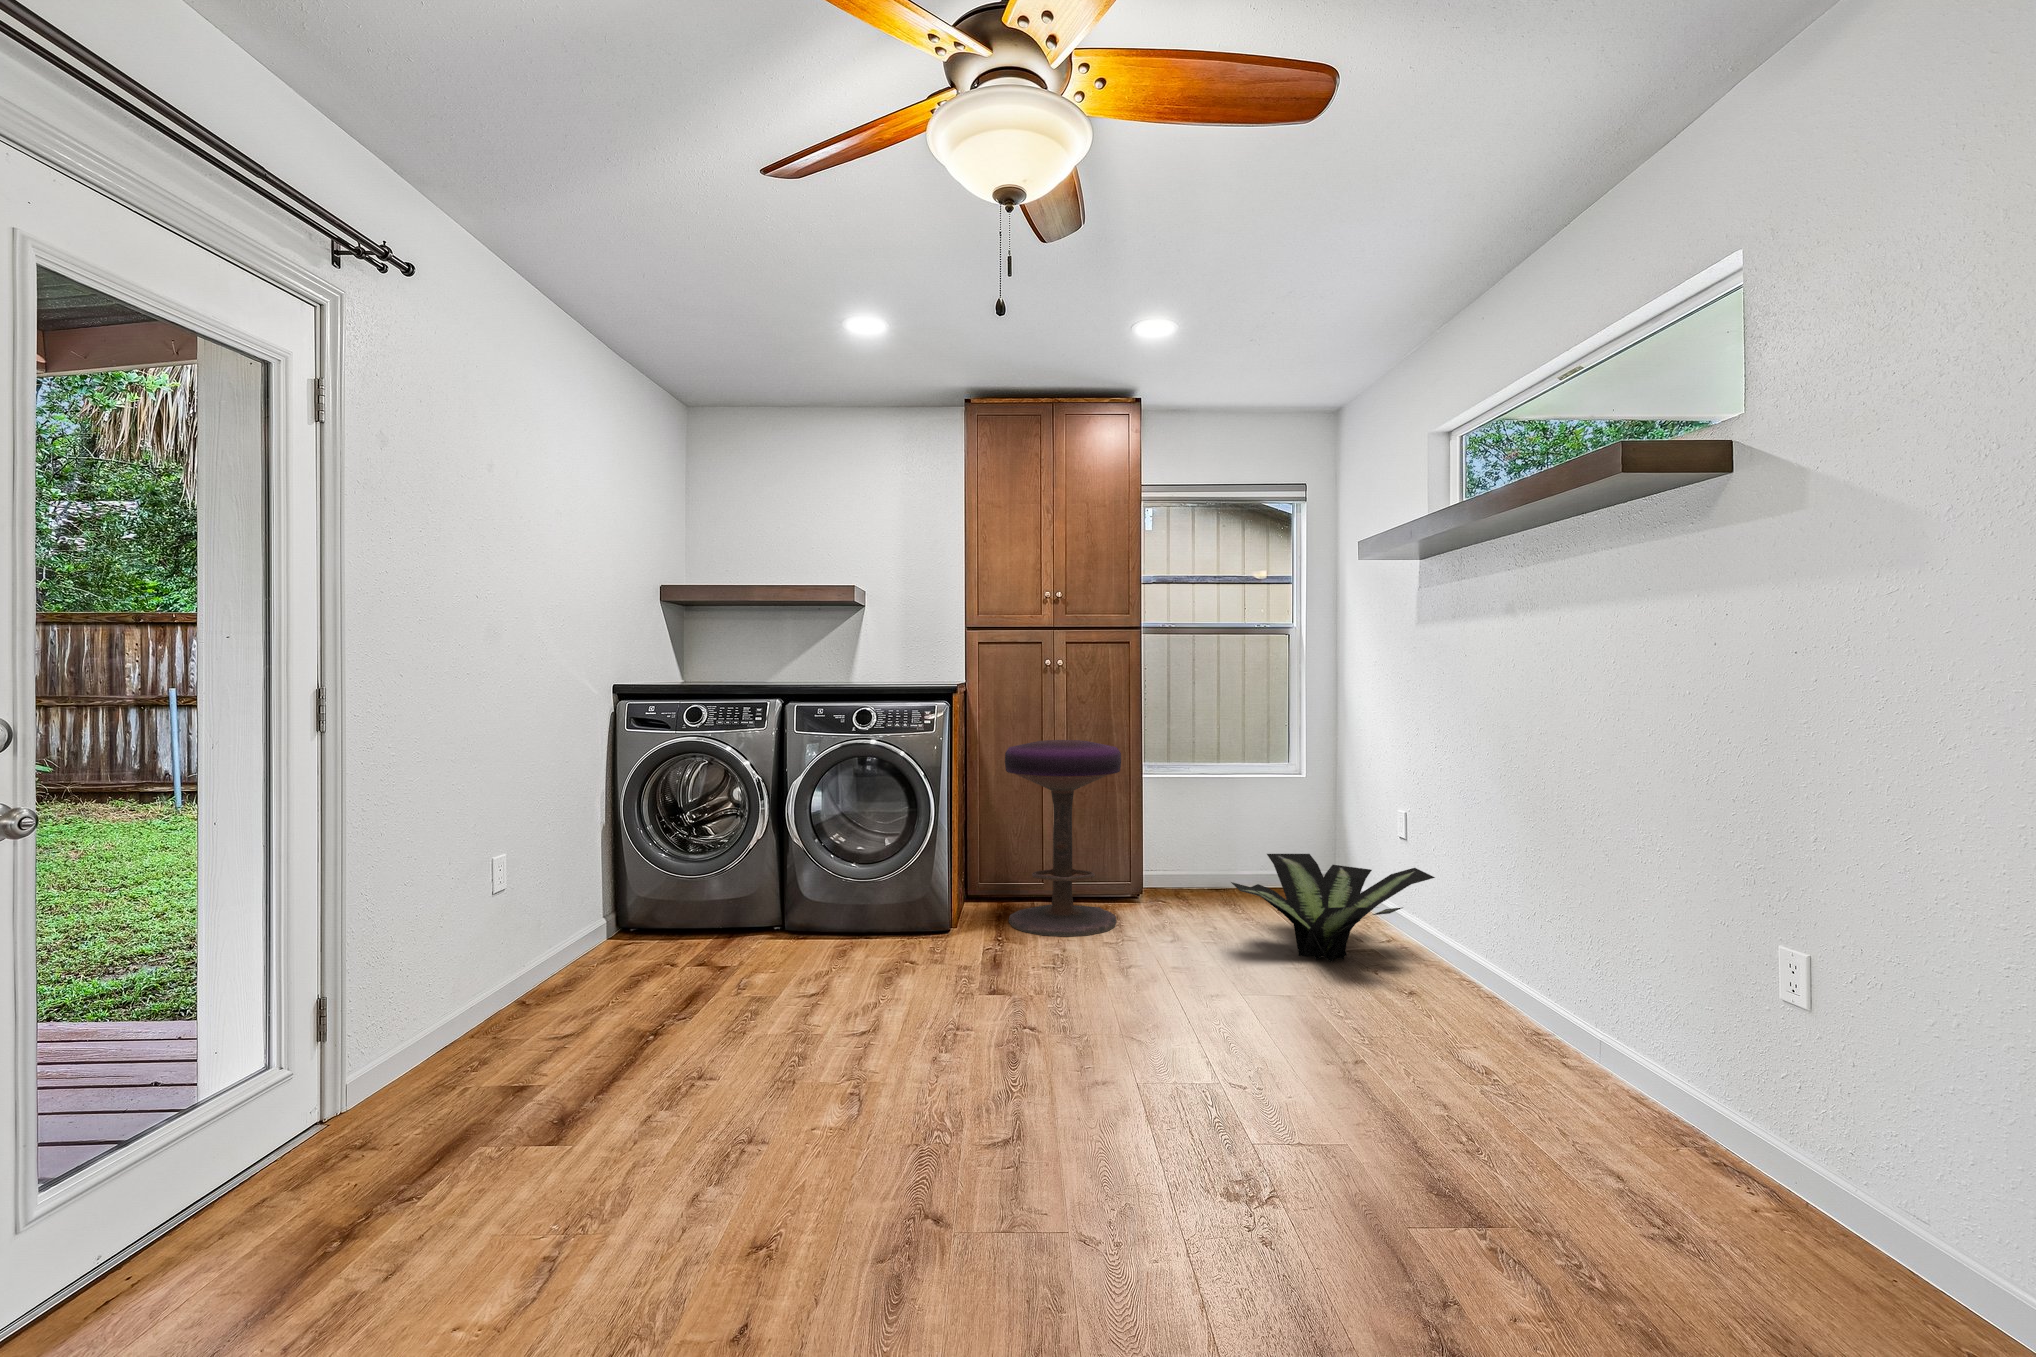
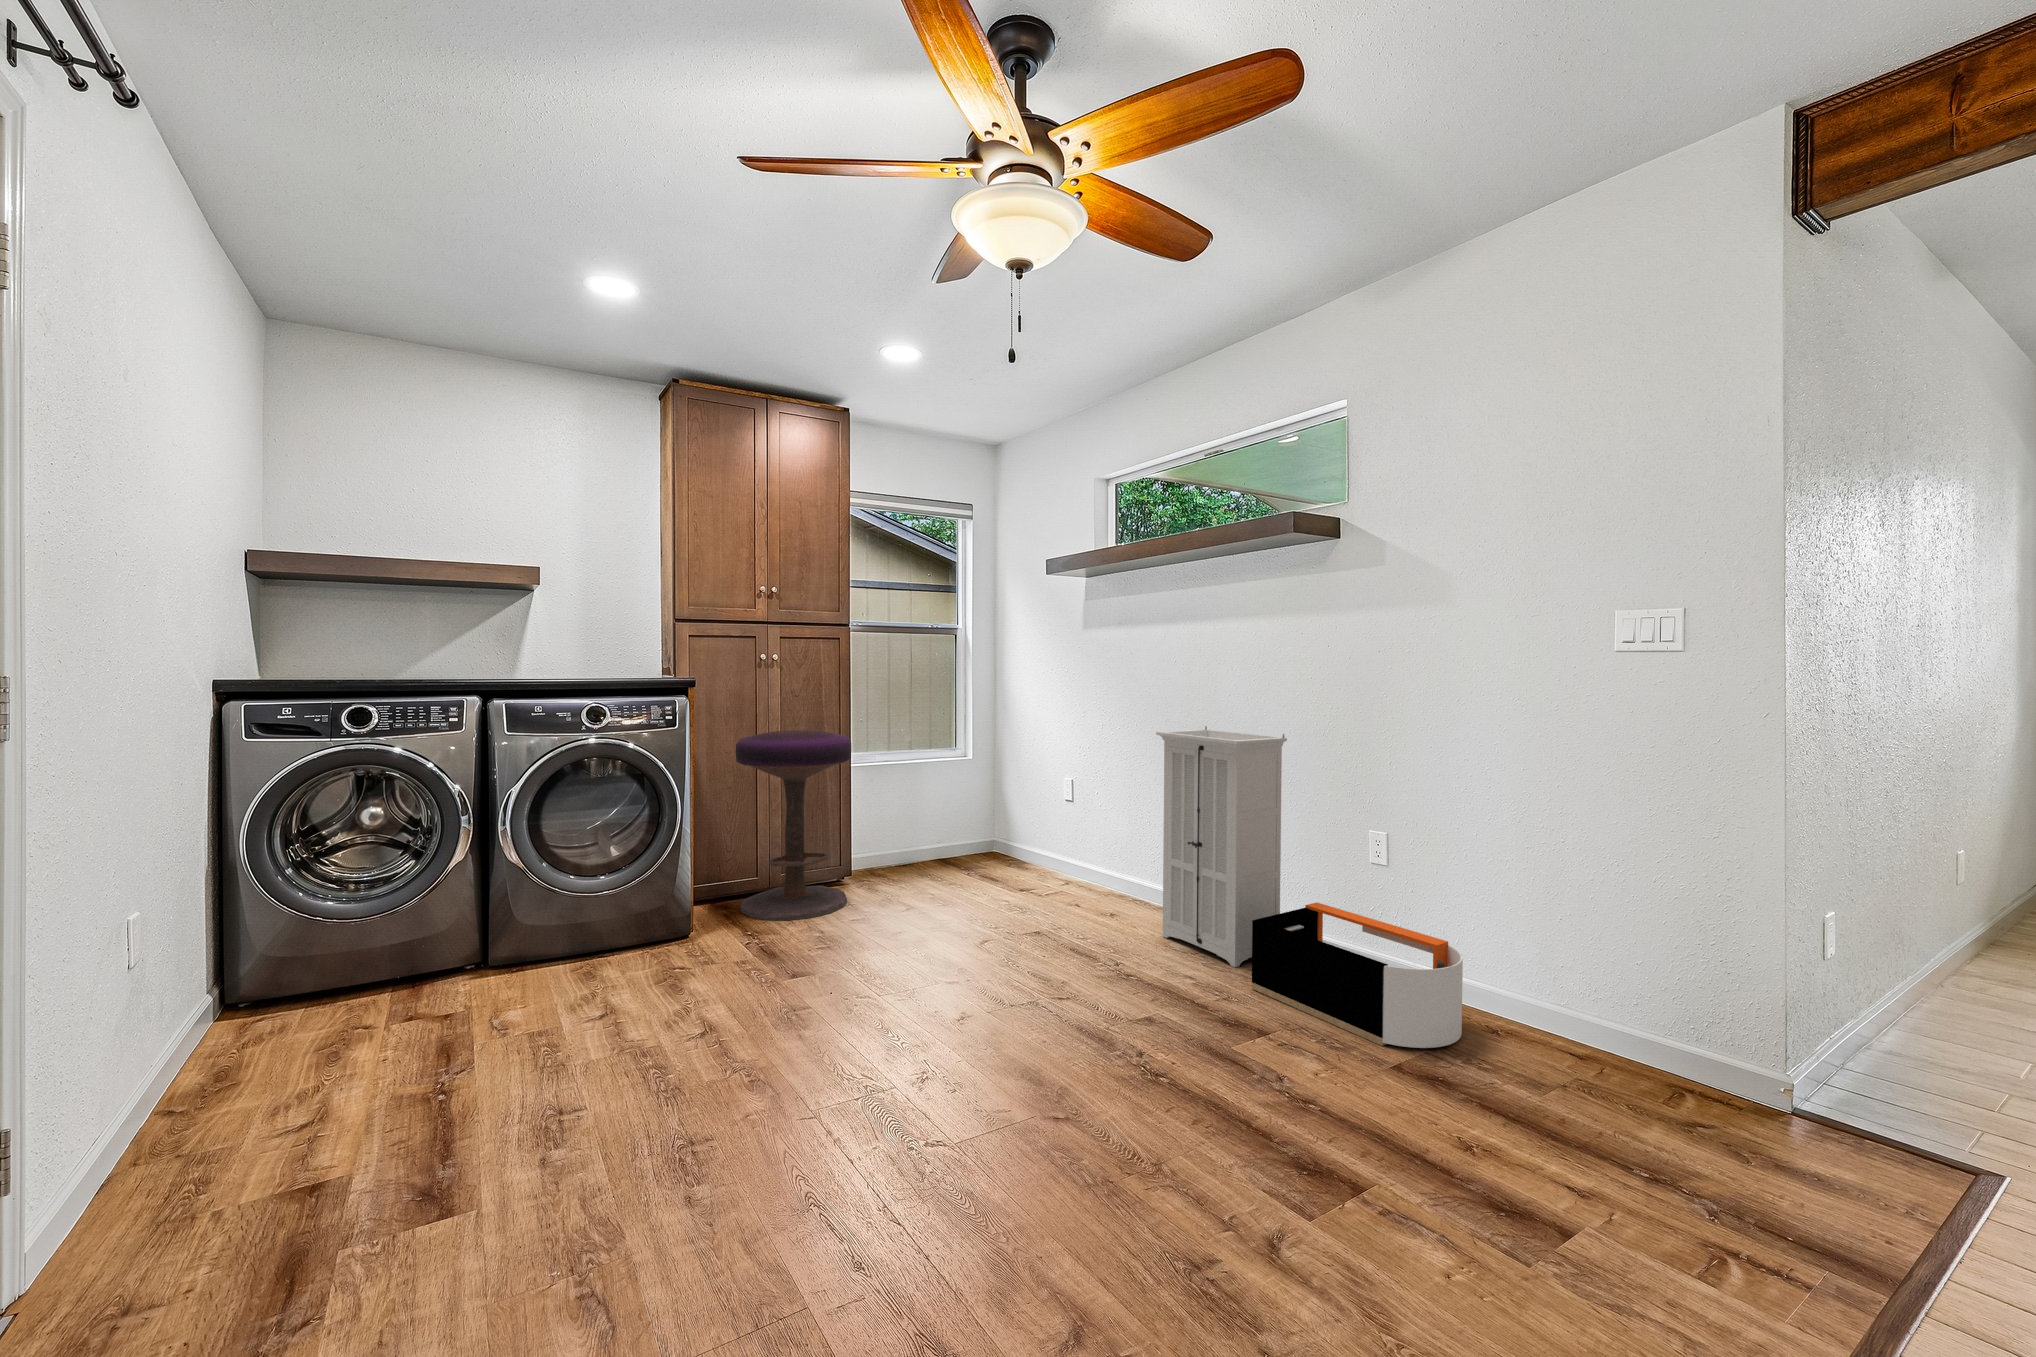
storage cabinet: none [1440,750,1615,1080] -> present [1156,726,1287,967]
potted plant: present [1231,854,1435,963] -> none [963,817,1110,904]
storage bin: none [1514,1010,1829,1255] -> present [1251,902,1463,1048]

